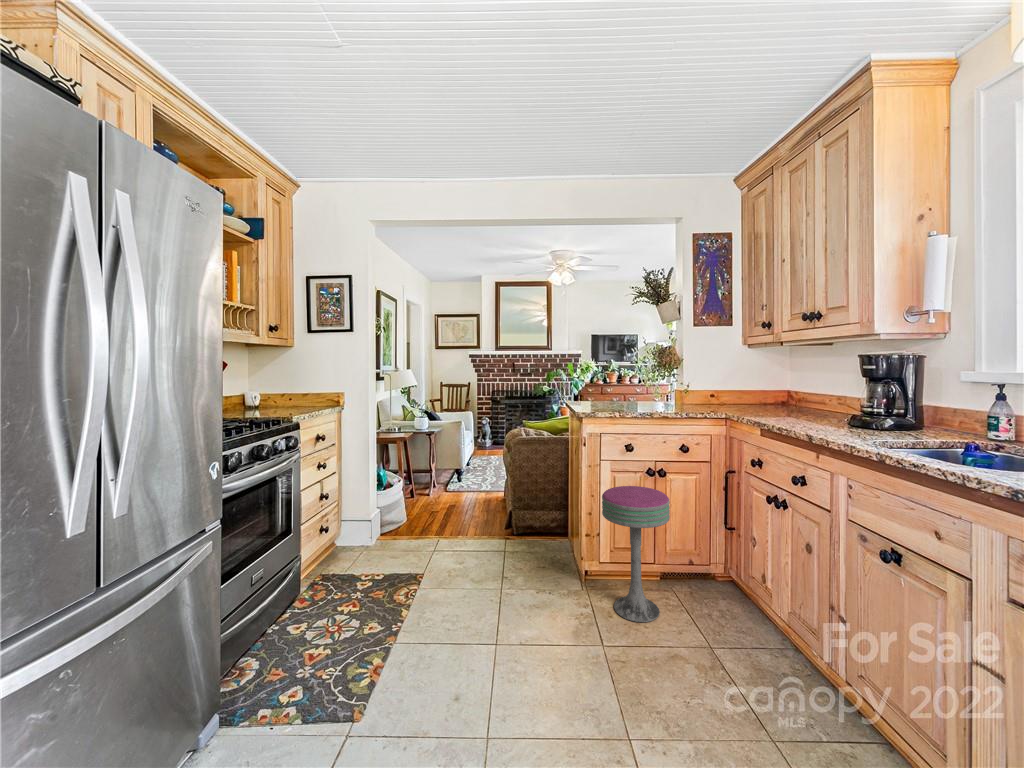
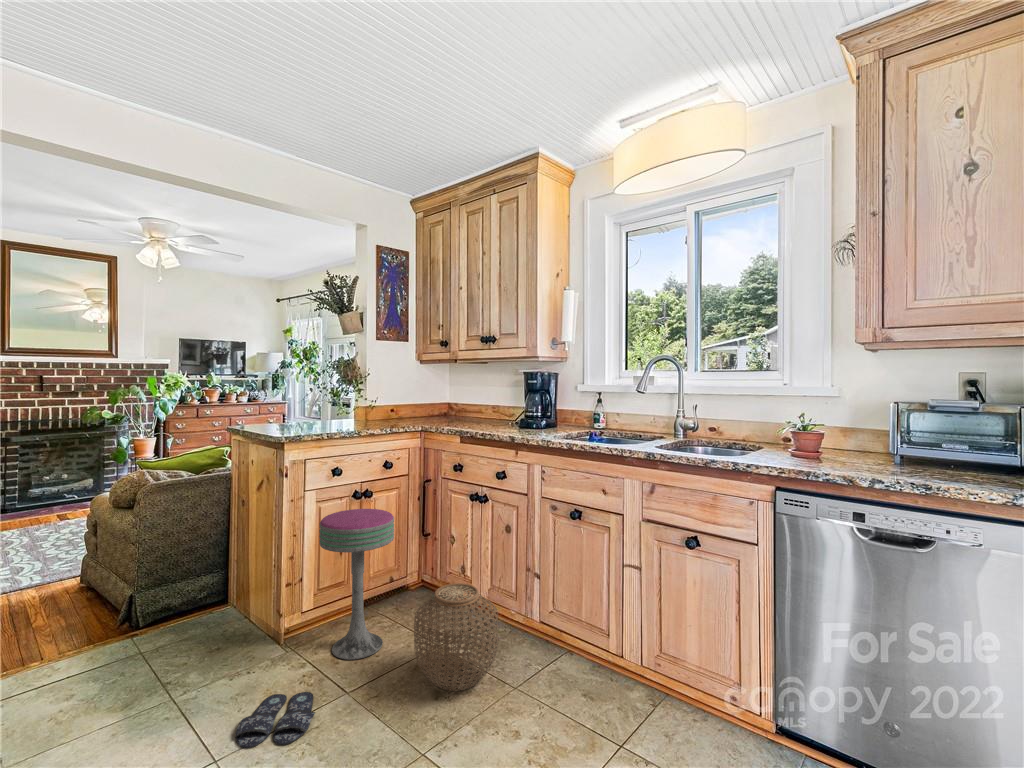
woven basket: none [663,586,762,707] -> present [414,583,498,691]
slippers: none [519,619,582,664] -> present [235,692,315,748]

